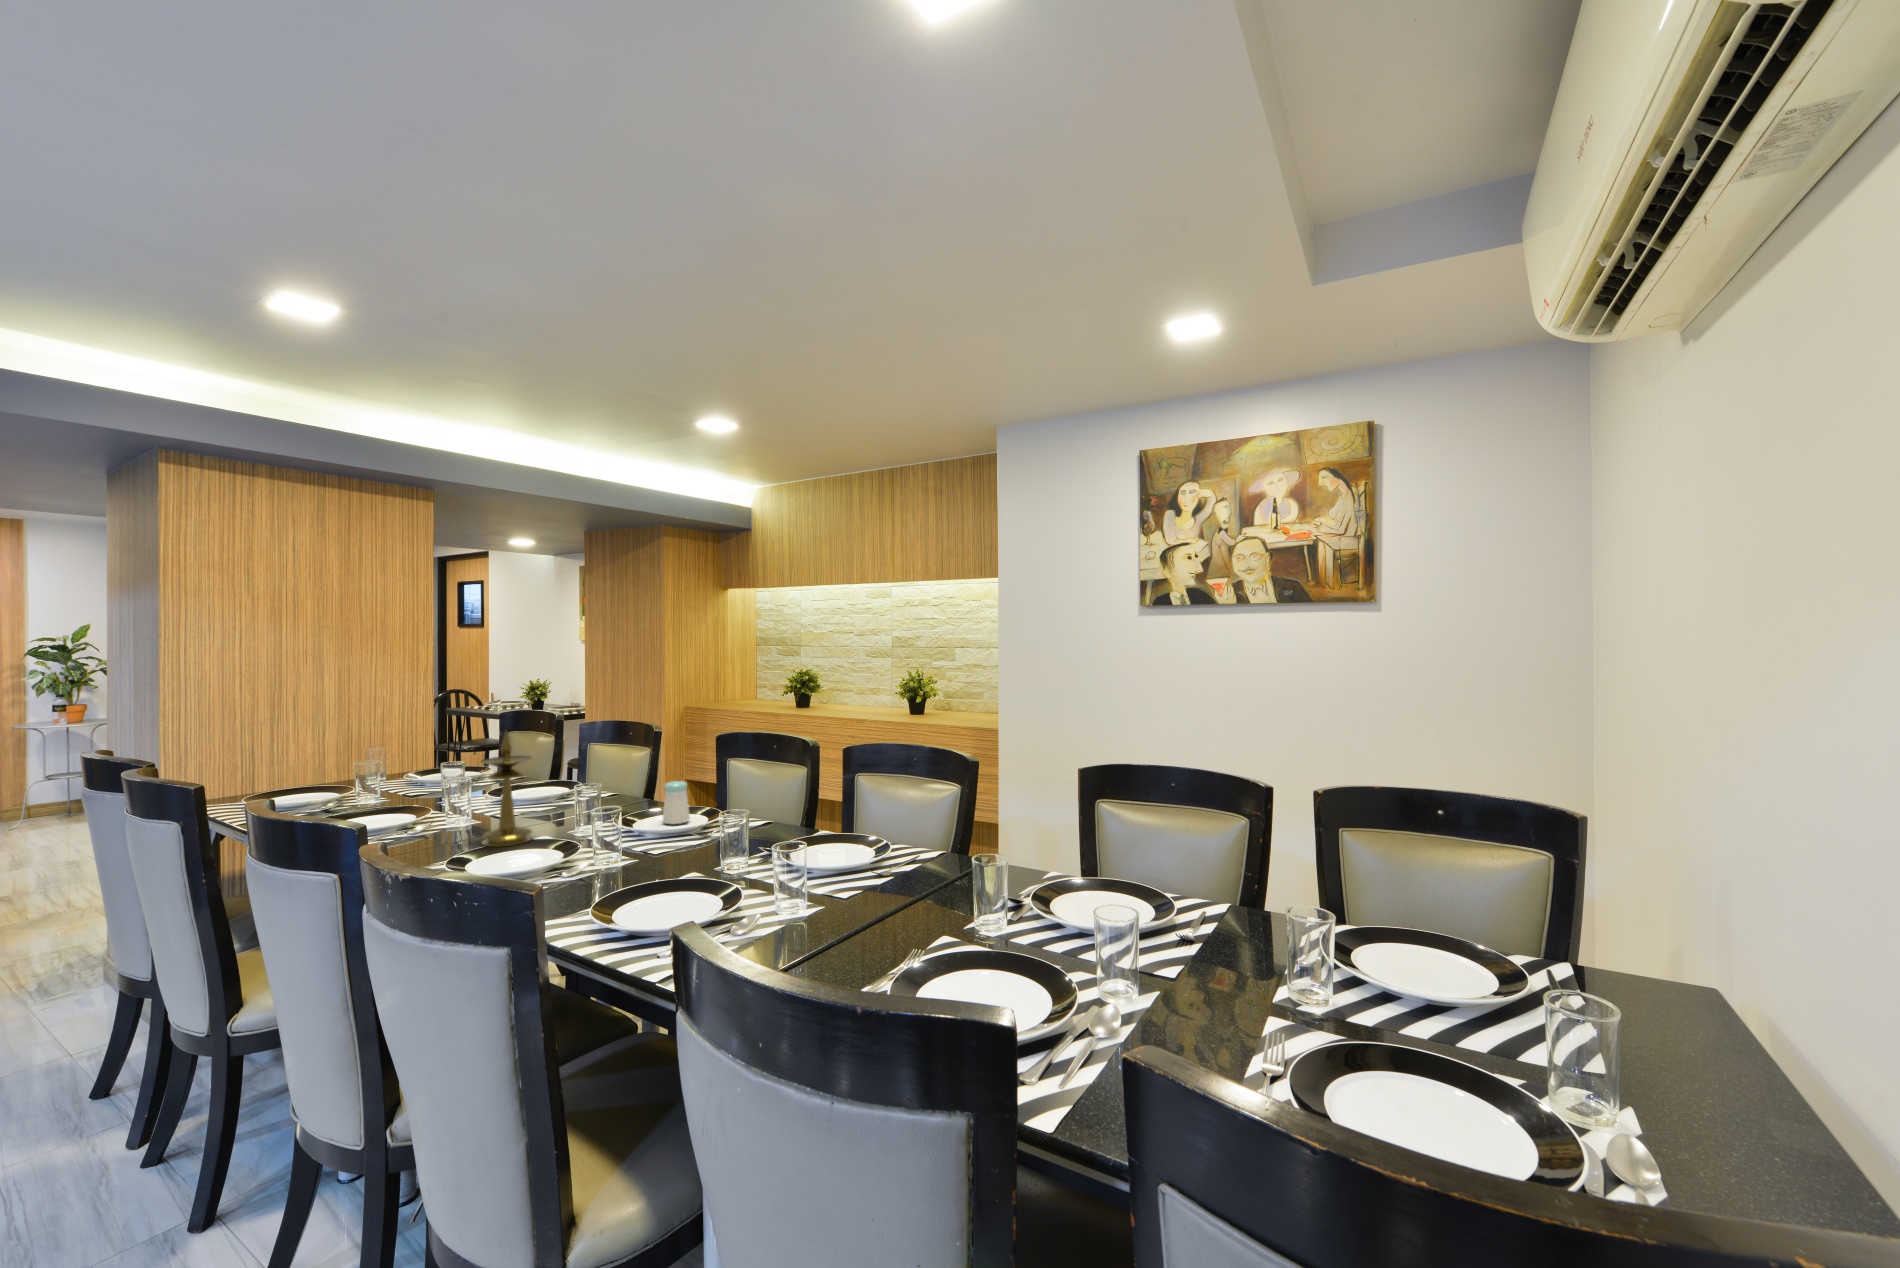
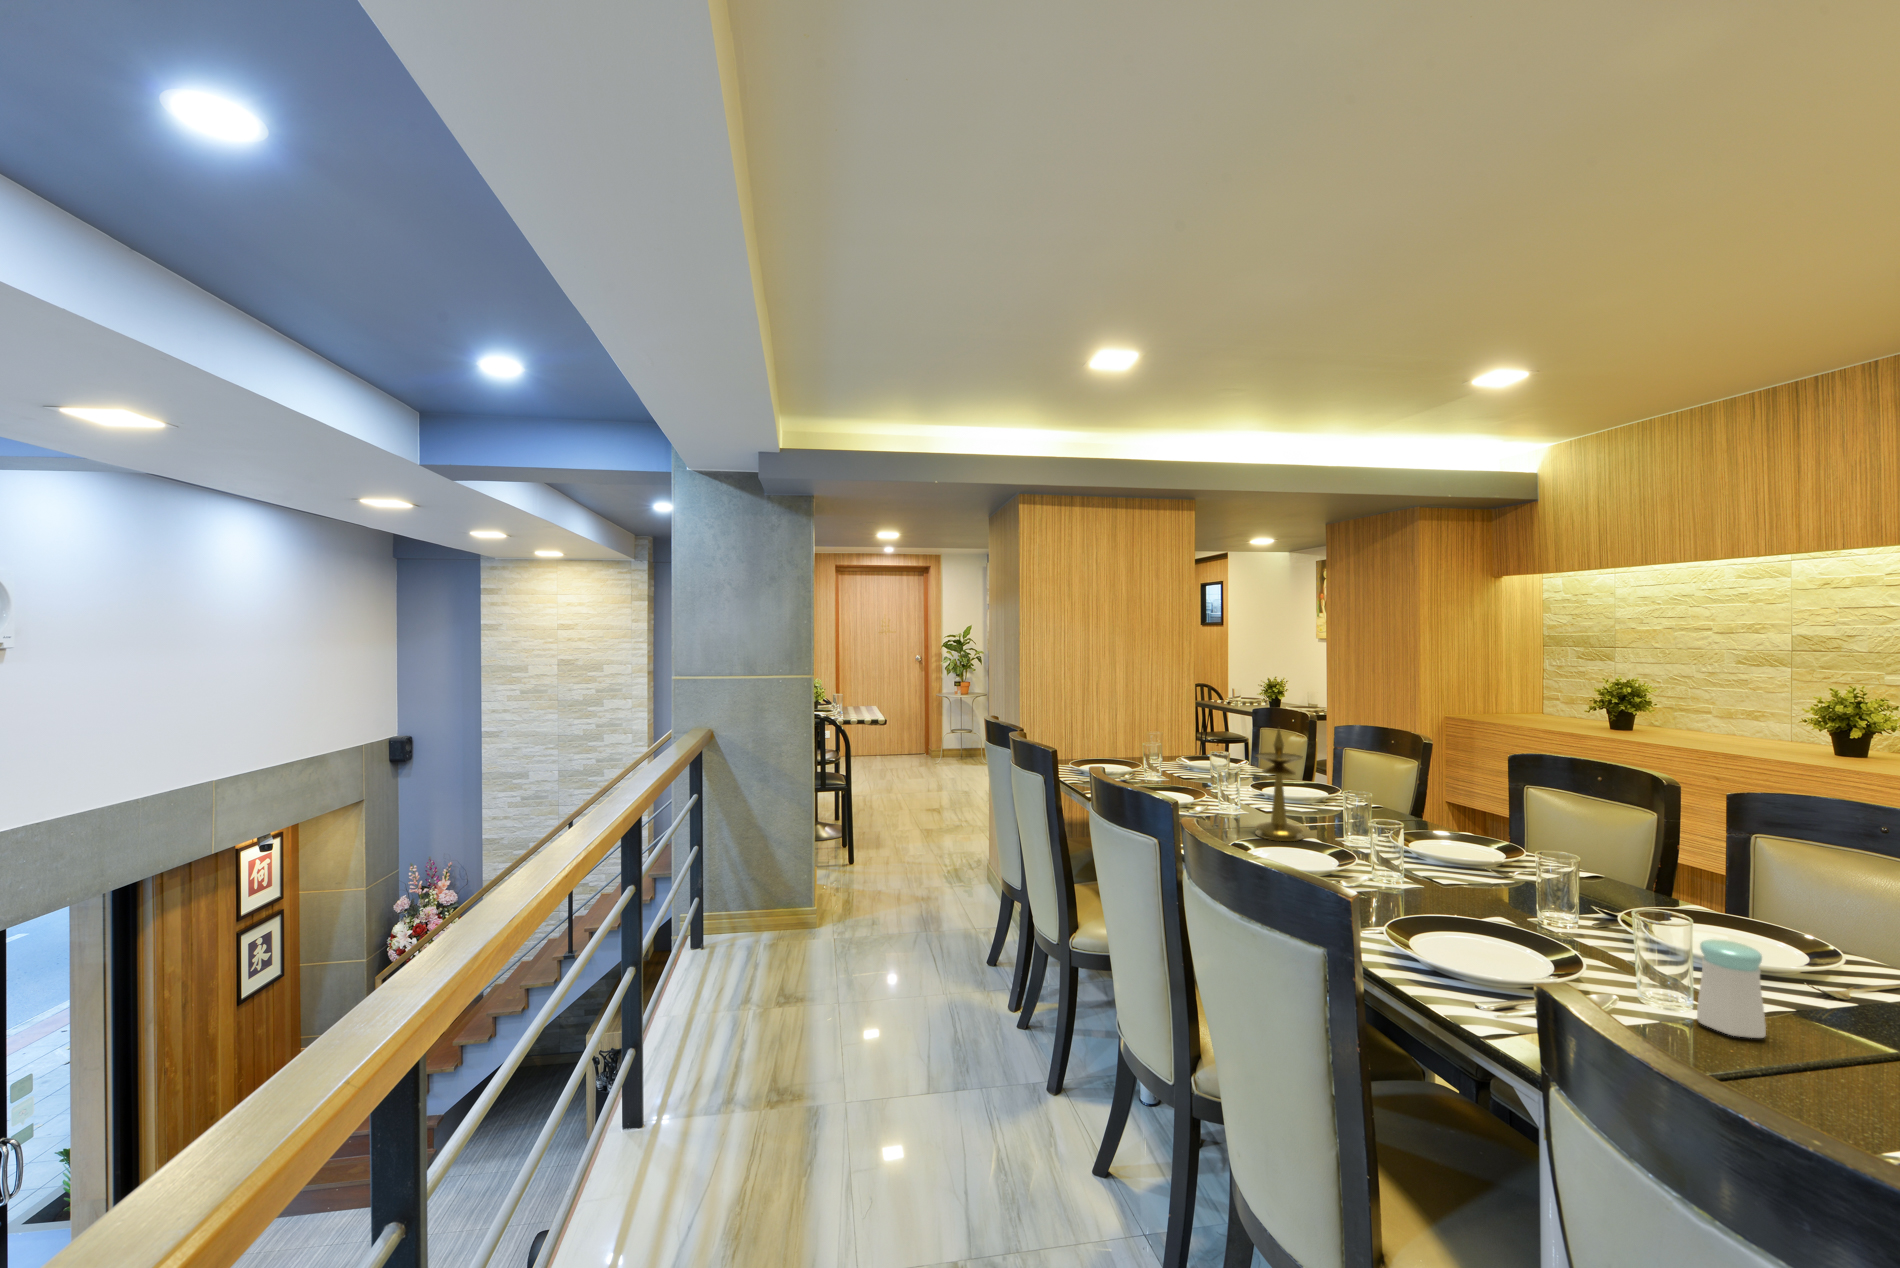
salt shaker: present [663,781,690,824] -> present [1697,939,1766,1038]

